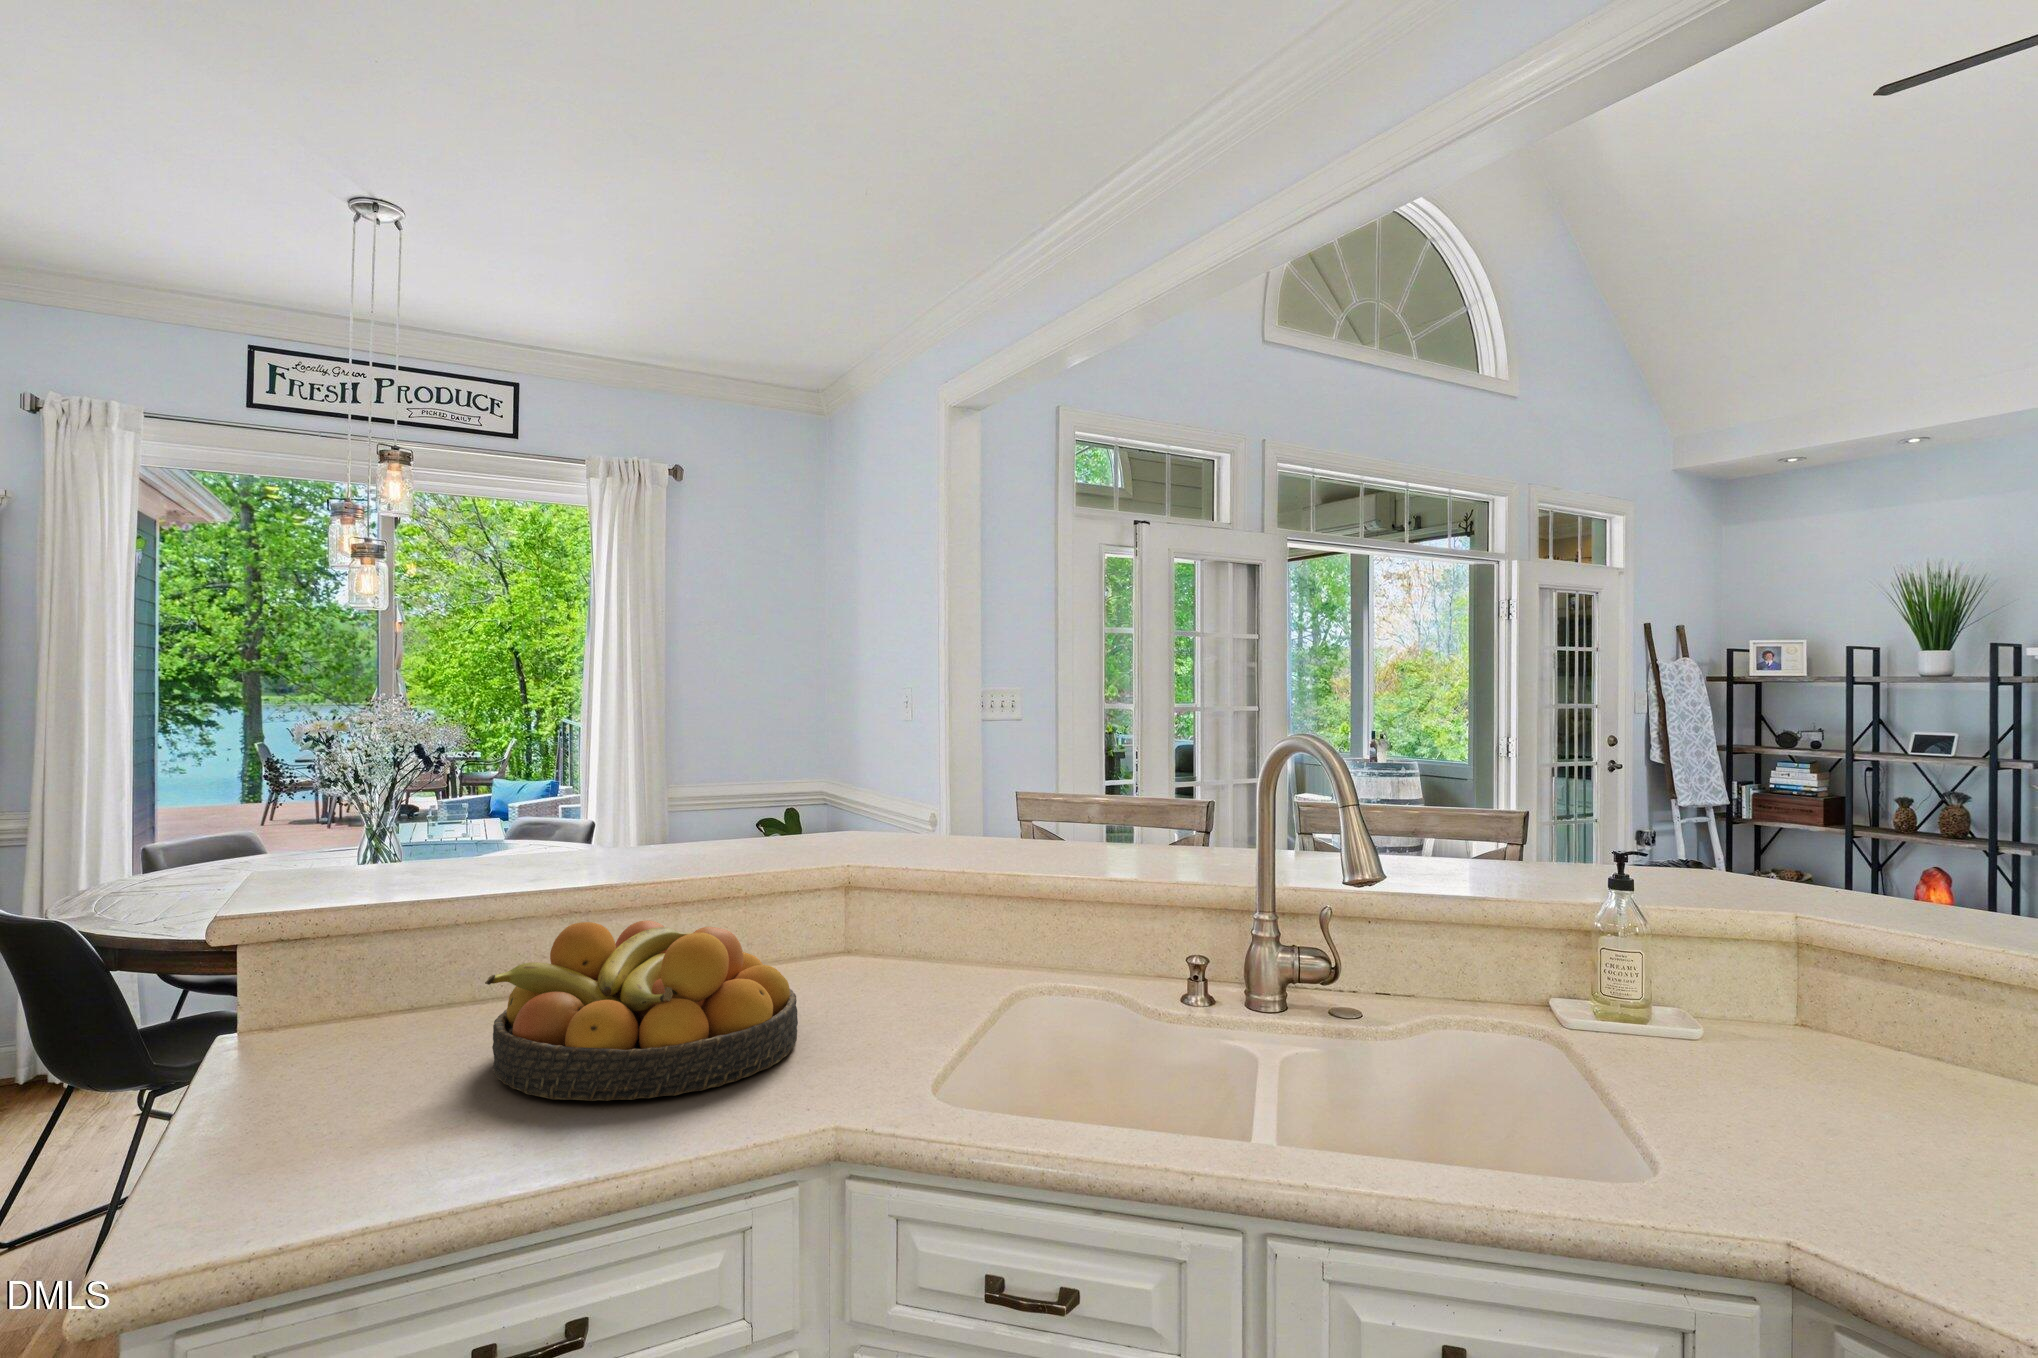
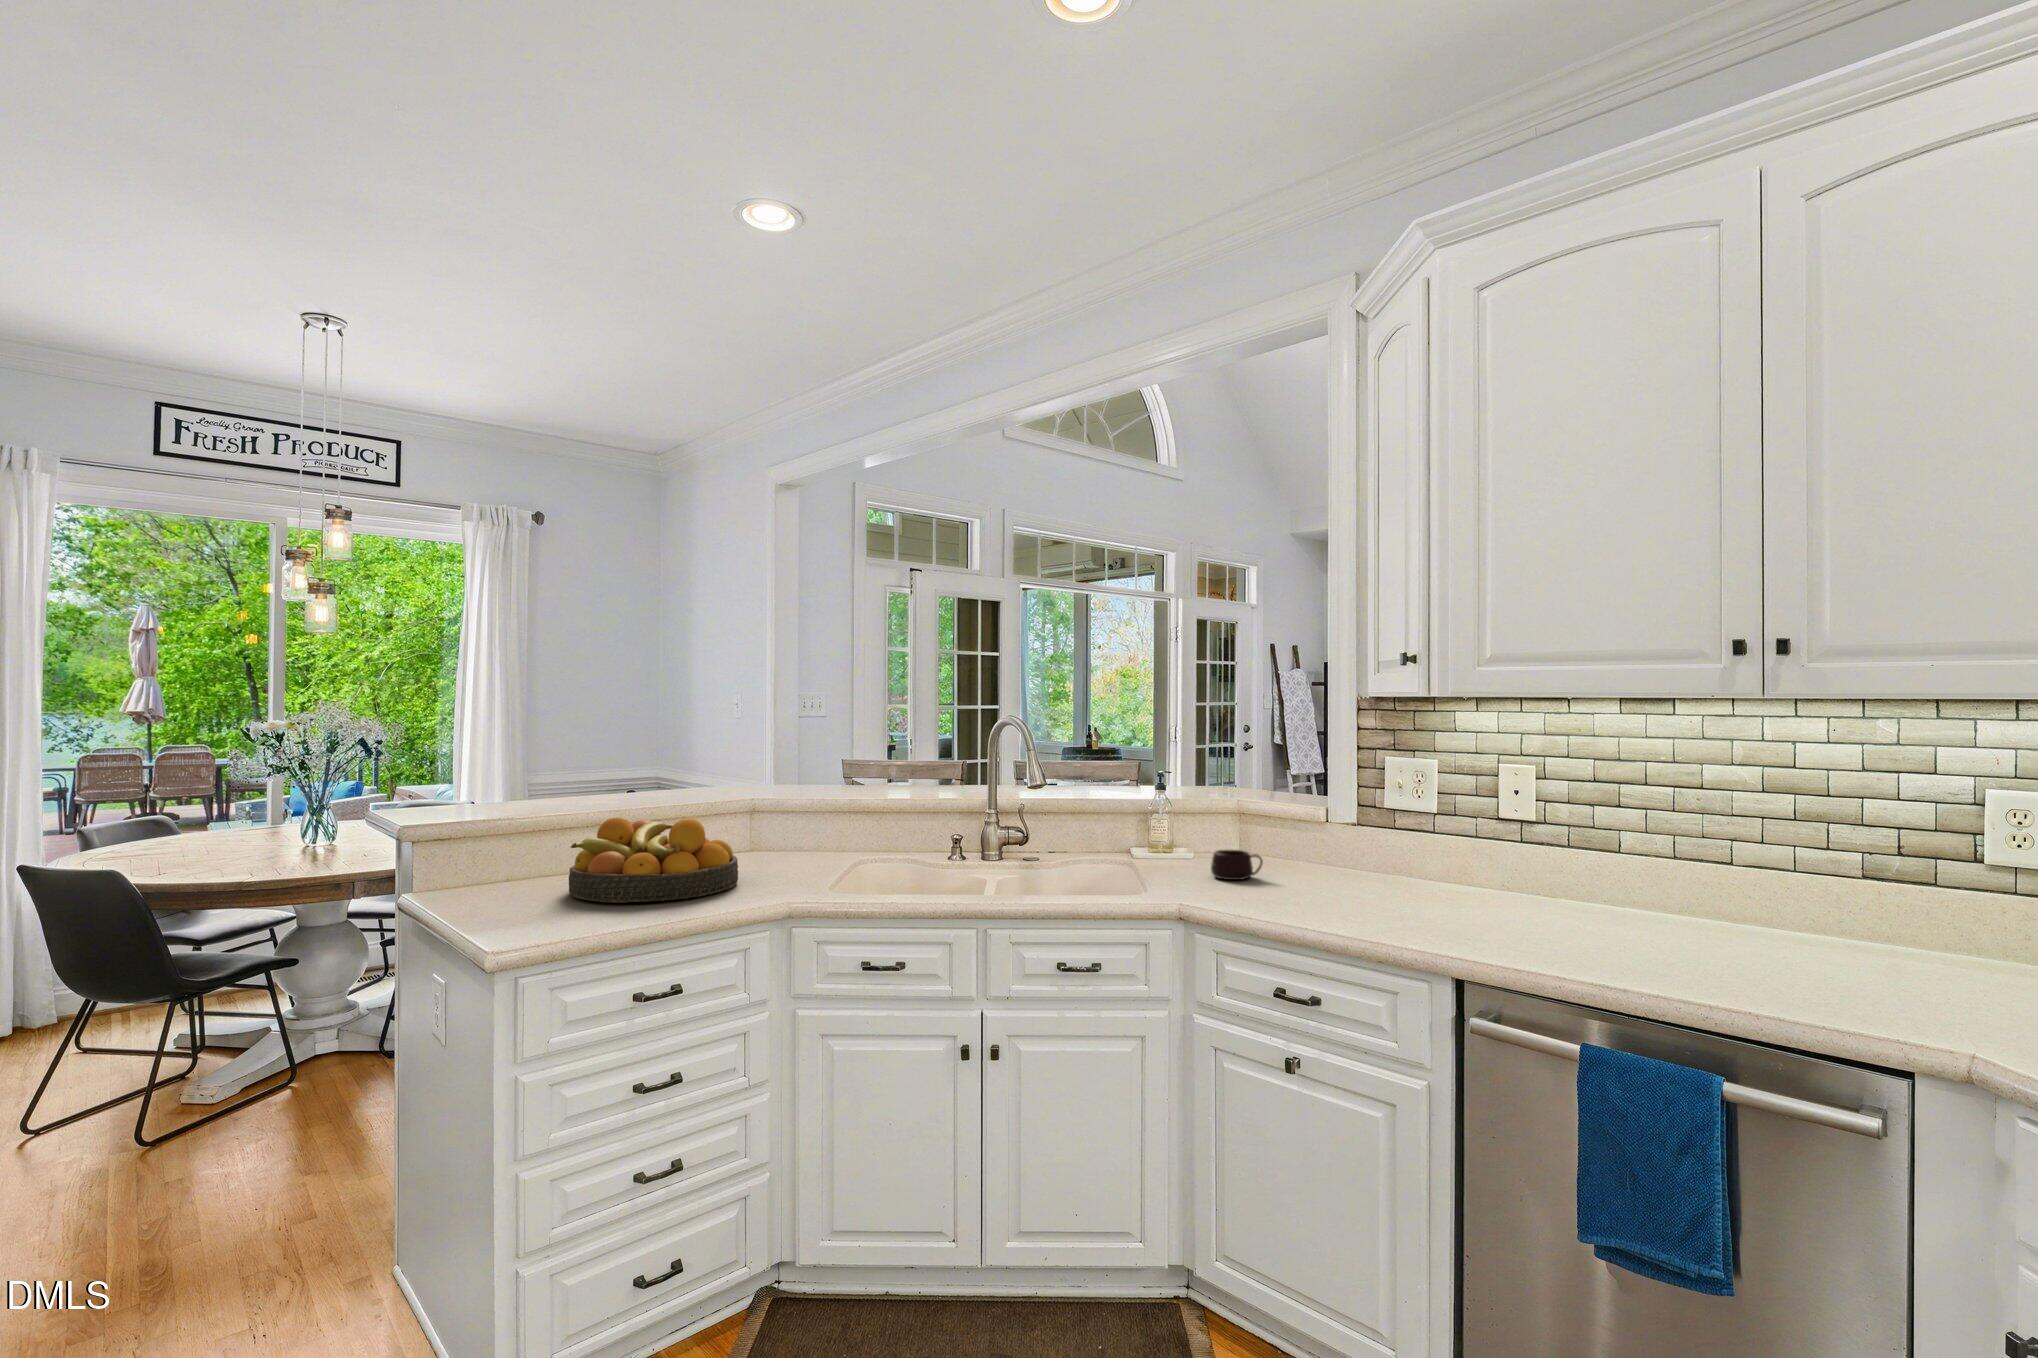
mug: none [1773,1053,1923,1135] -> present [1211,850,1263,880]

